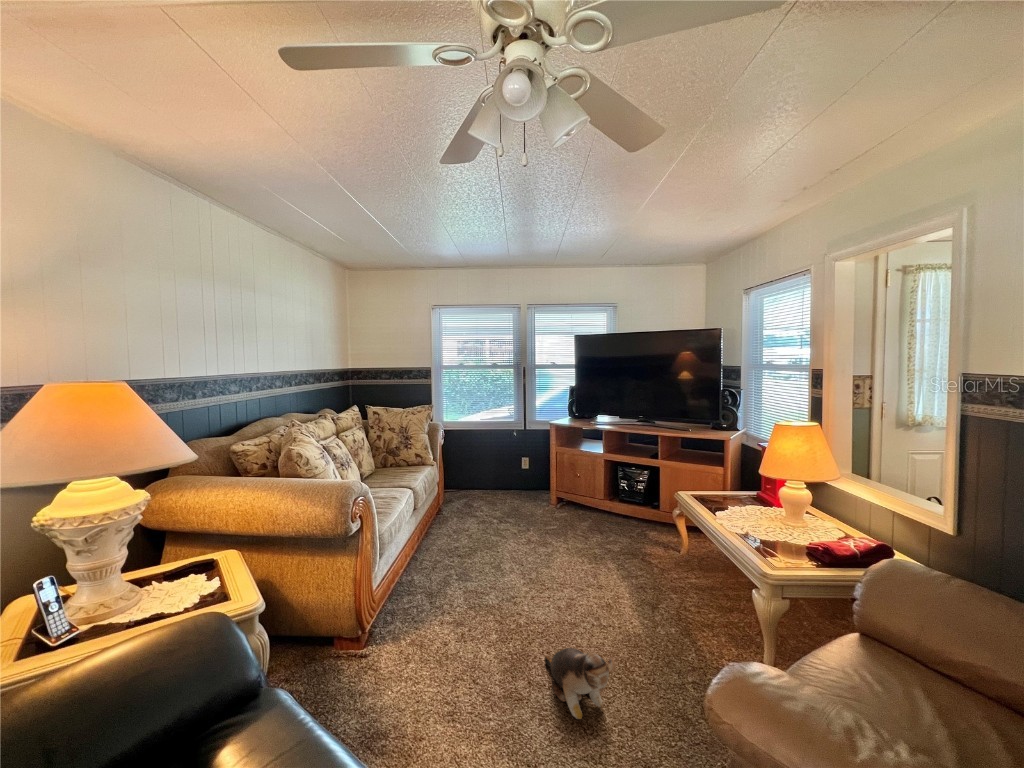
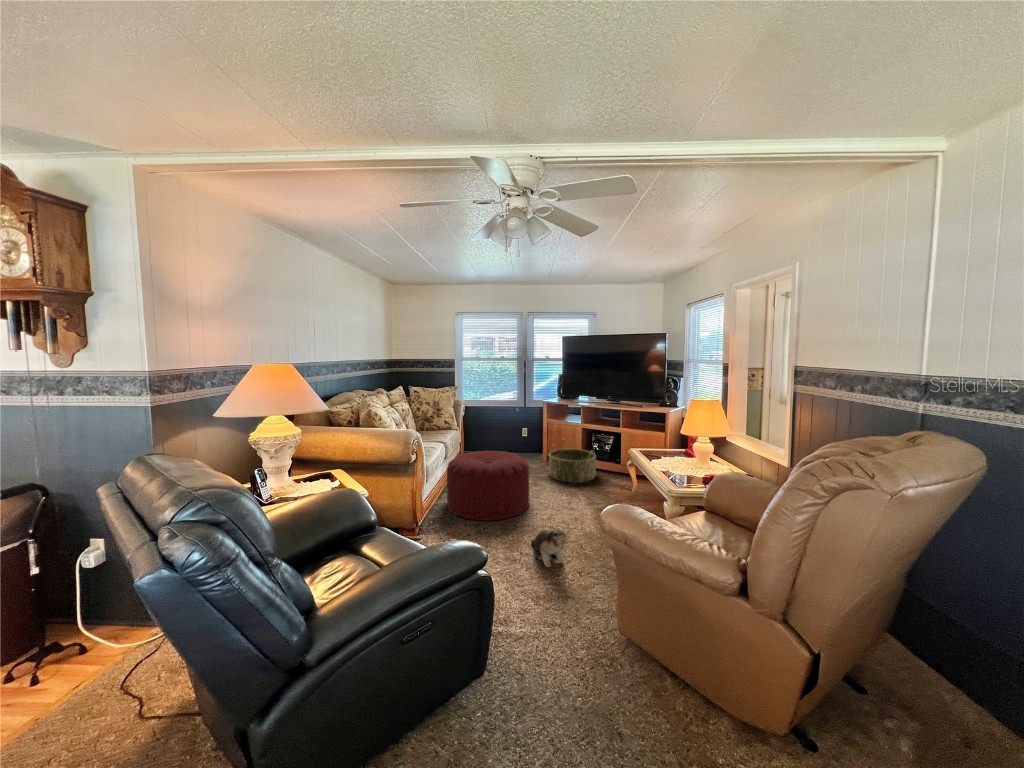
basket: none [561,483,627,540] -> present [549,448,596,483]
ottoman: none [415,499,537,614] -> present [447,451,529,520]

